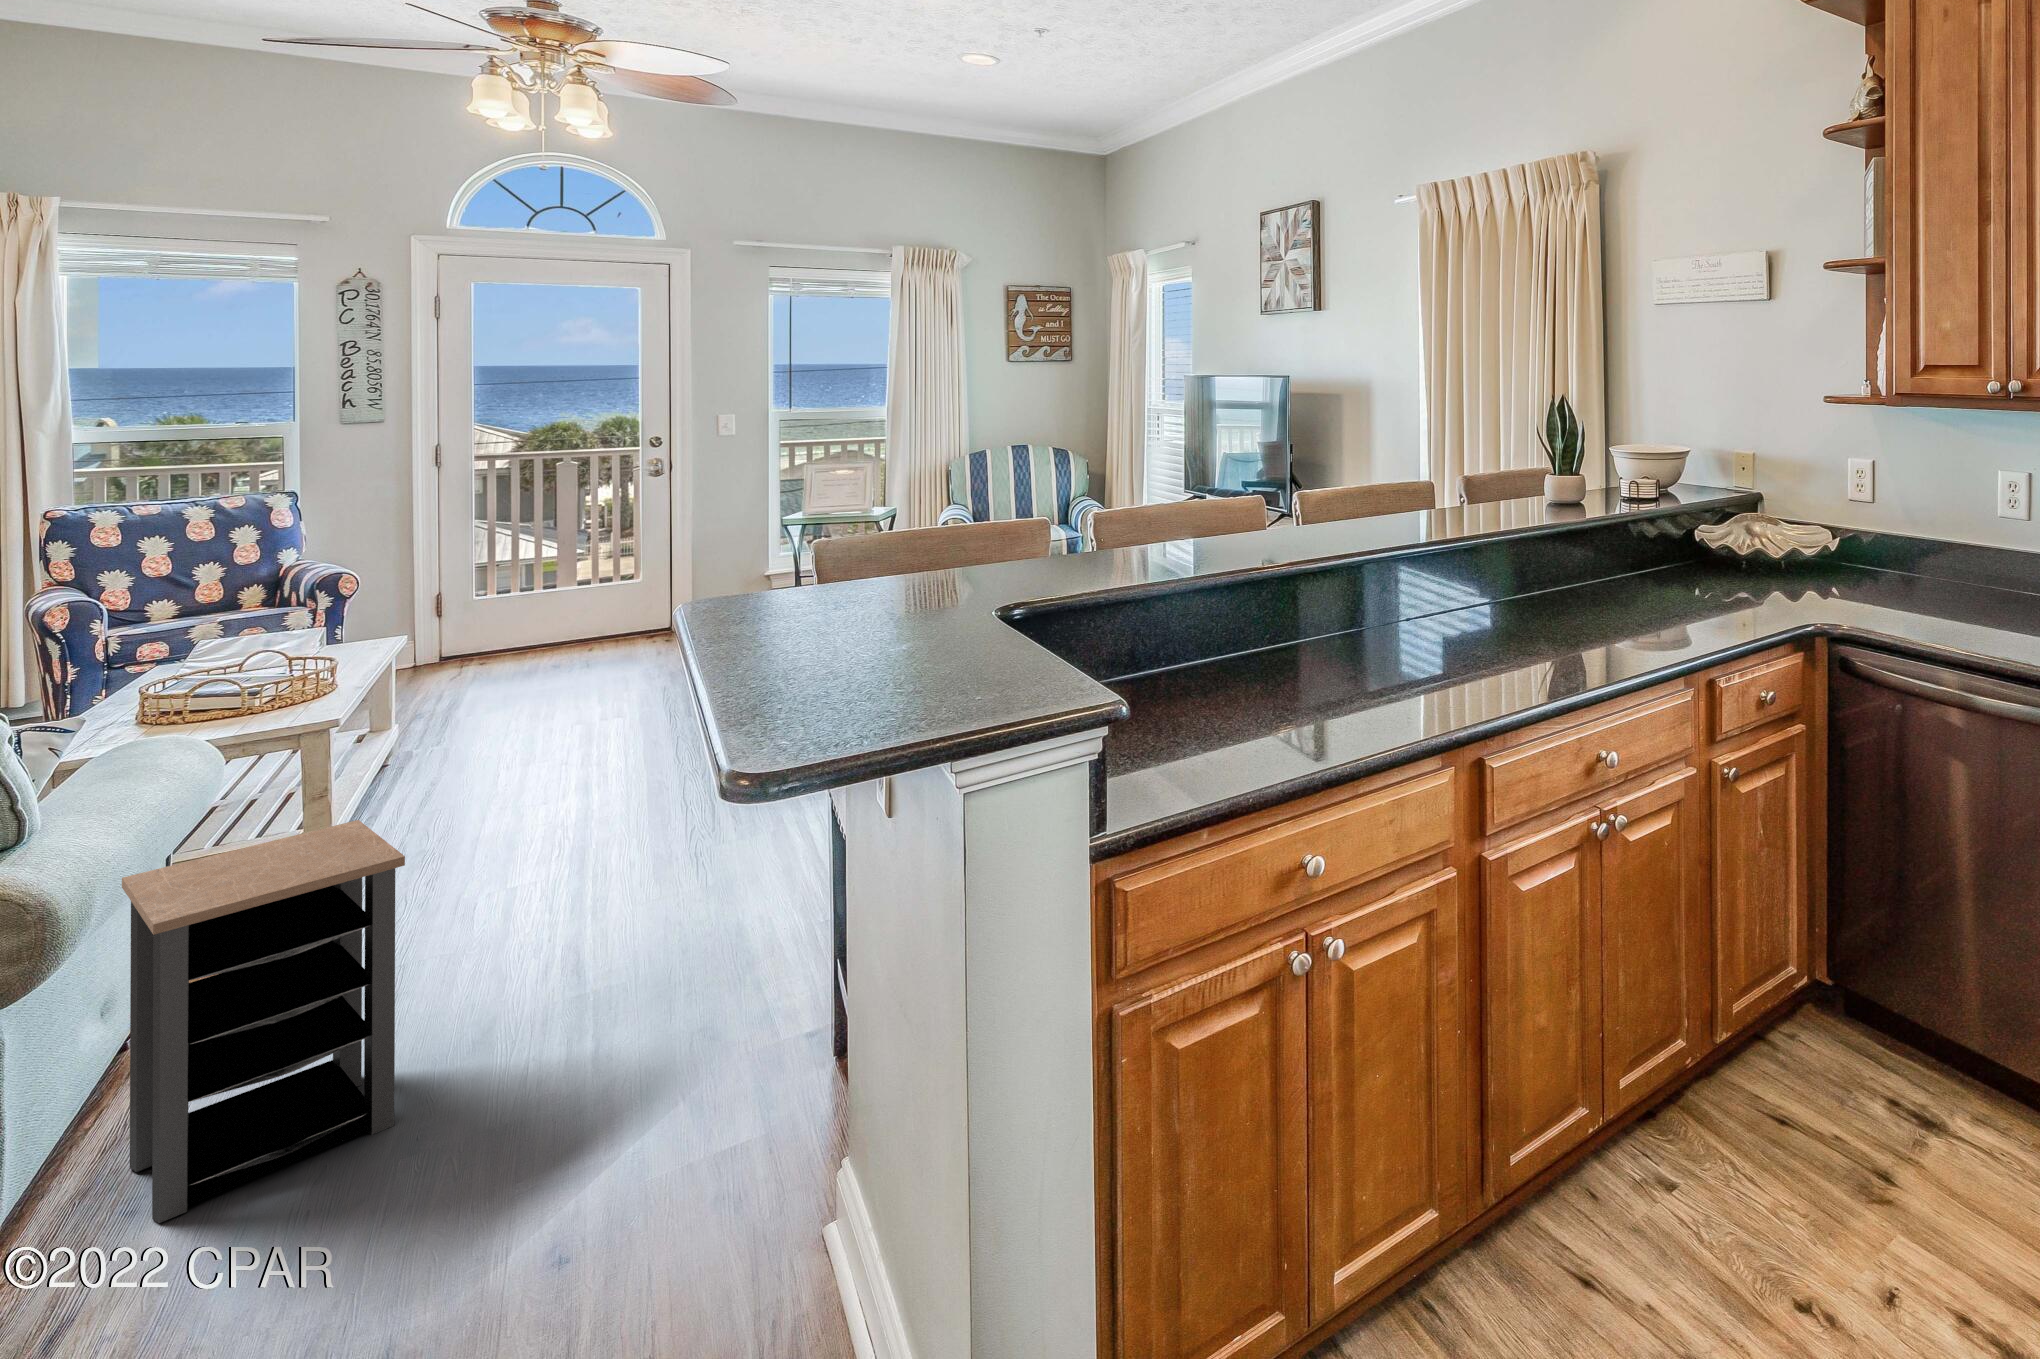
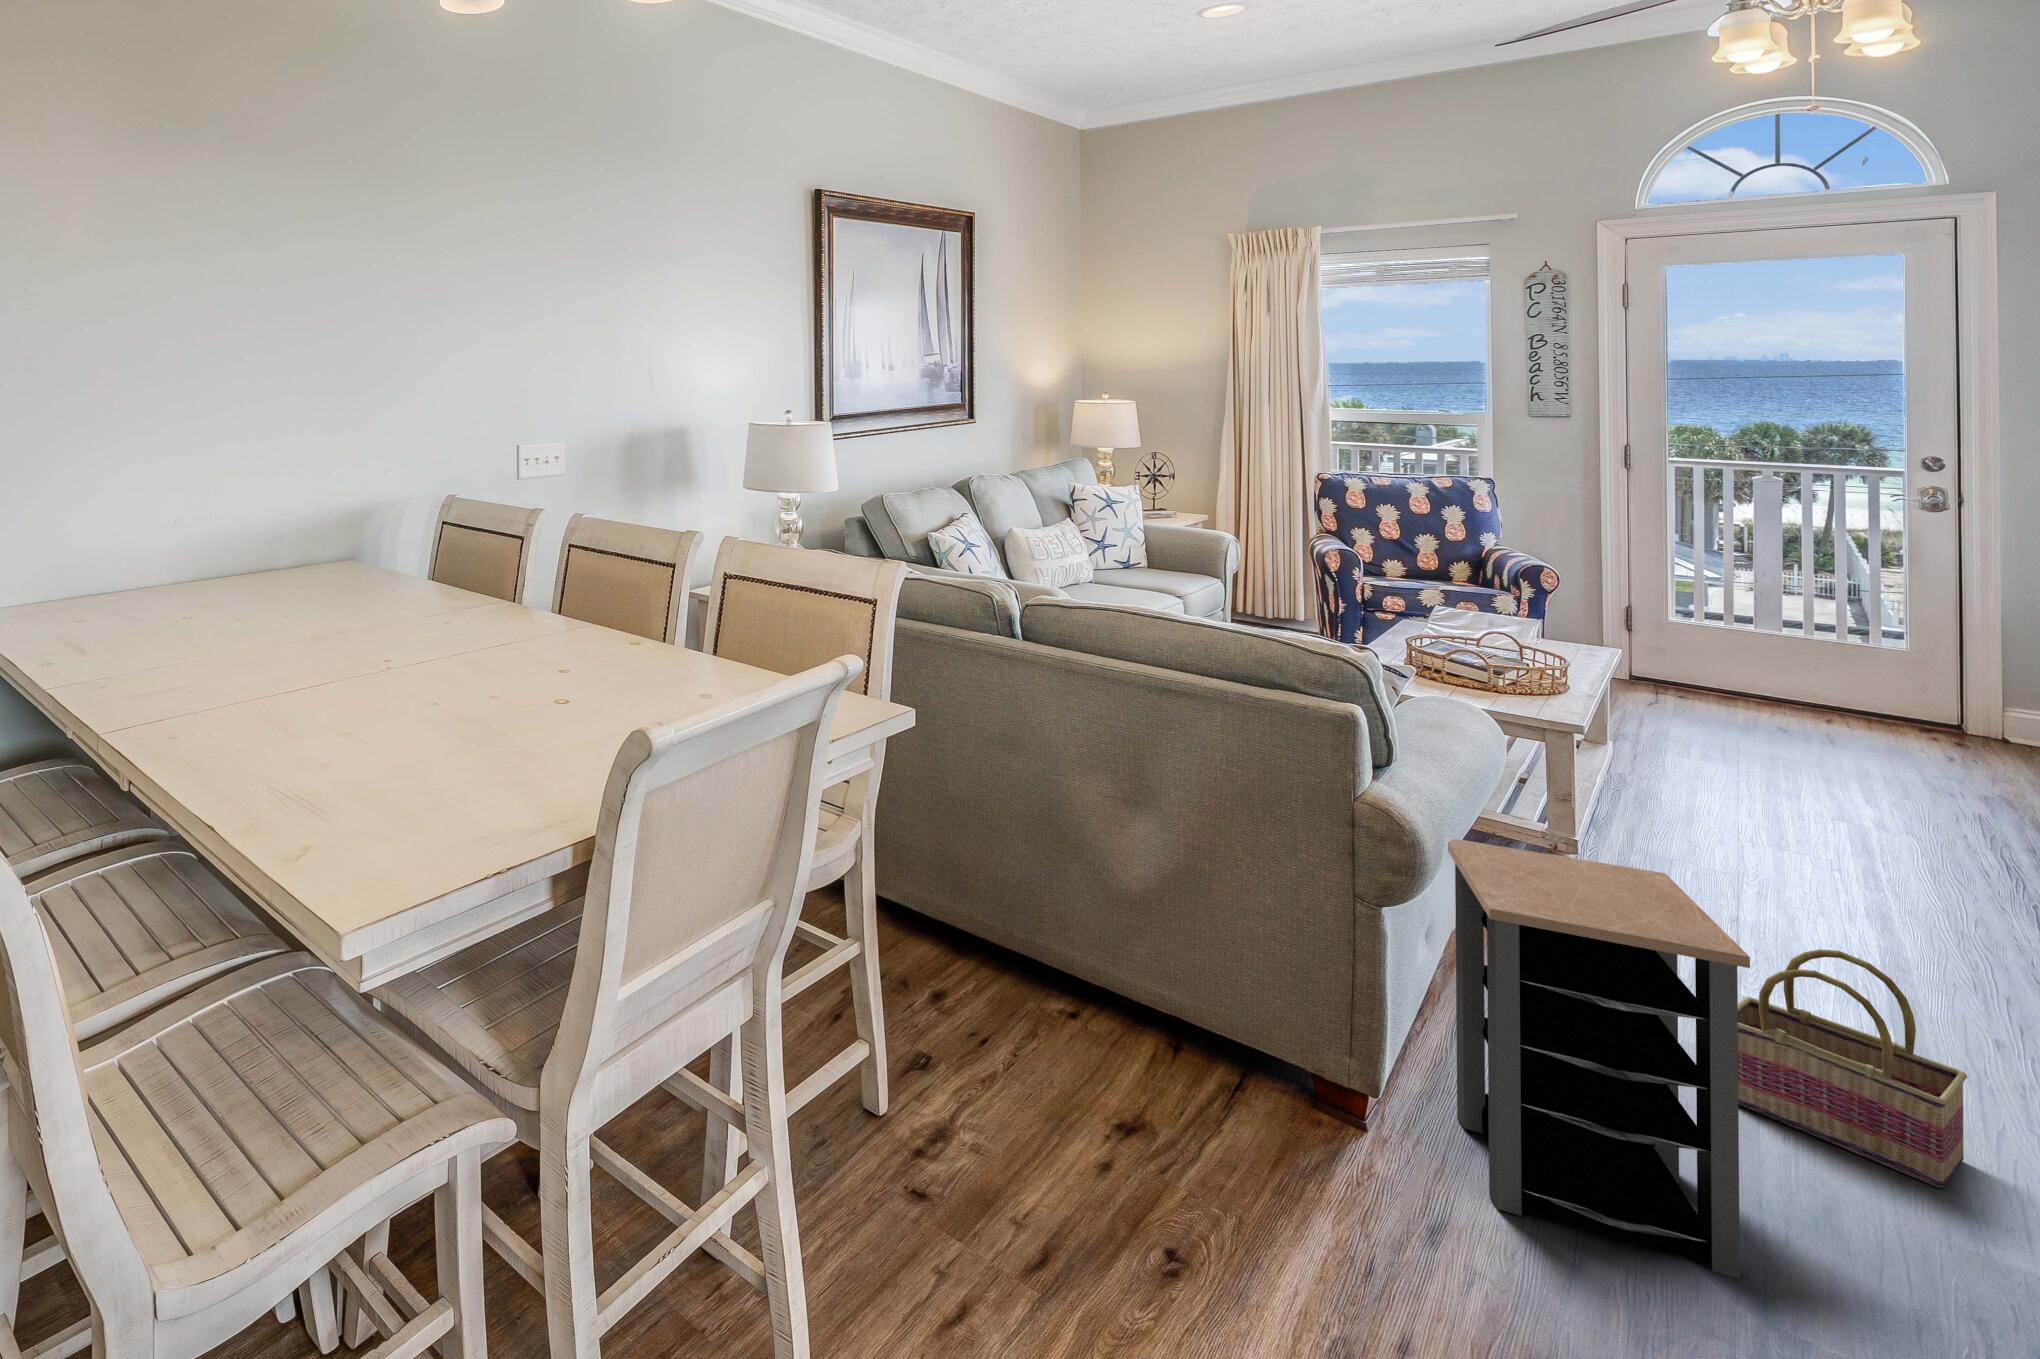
basket: none [419,827,585,991] -> present [1738,950,1967,1188]

